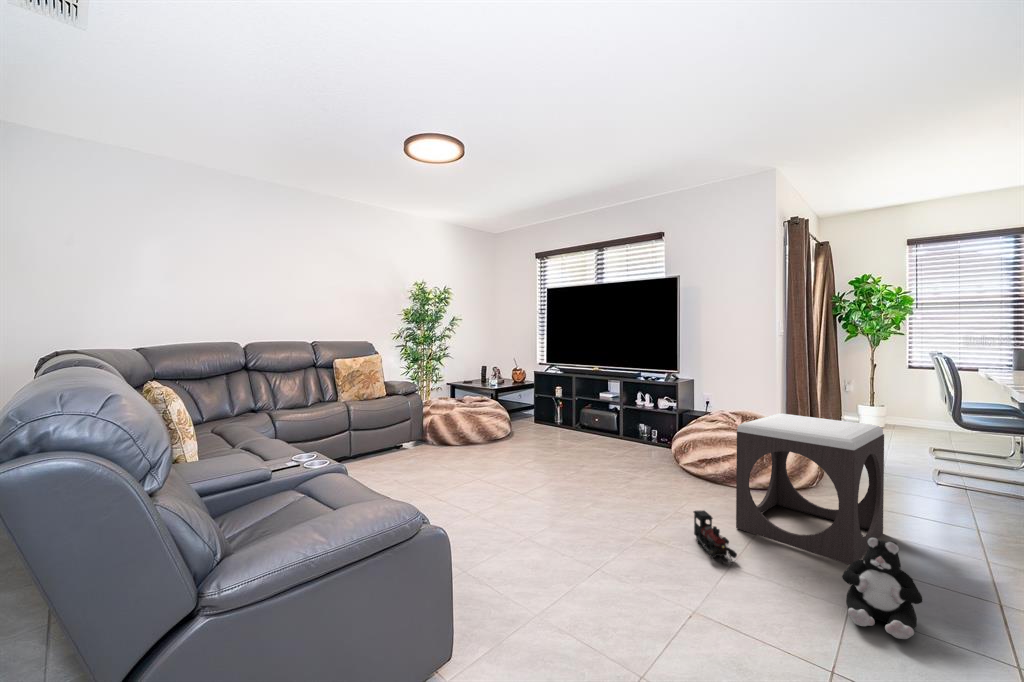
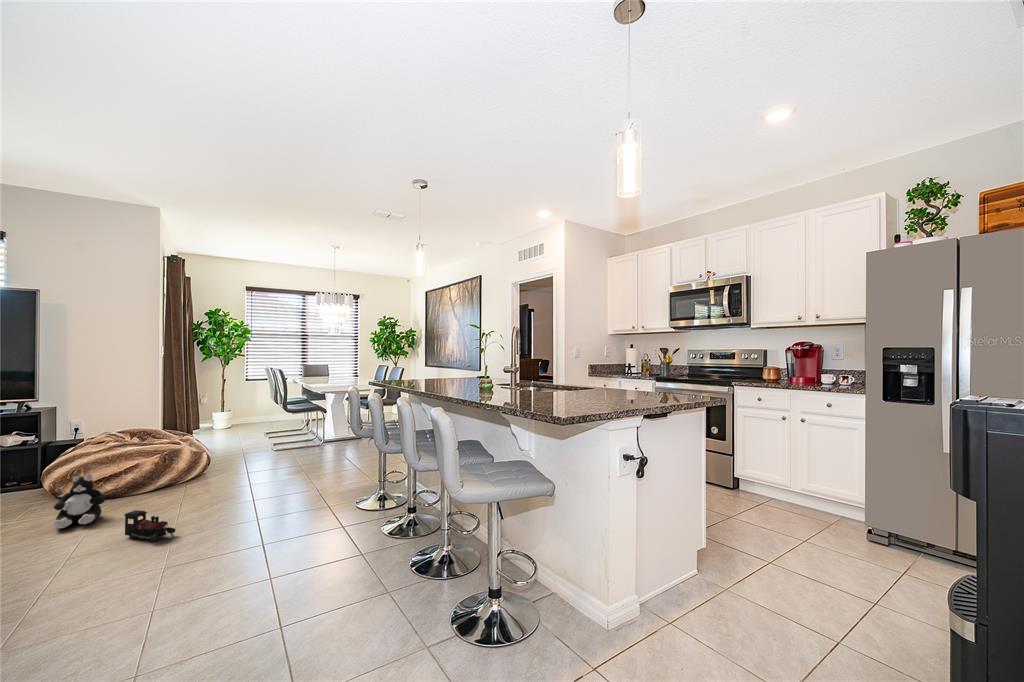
footstool: present [736,413,884,565] -> none [159,415,261,518]
plush toy: present [842,537,923,639] -> present [54,475,105,528]

